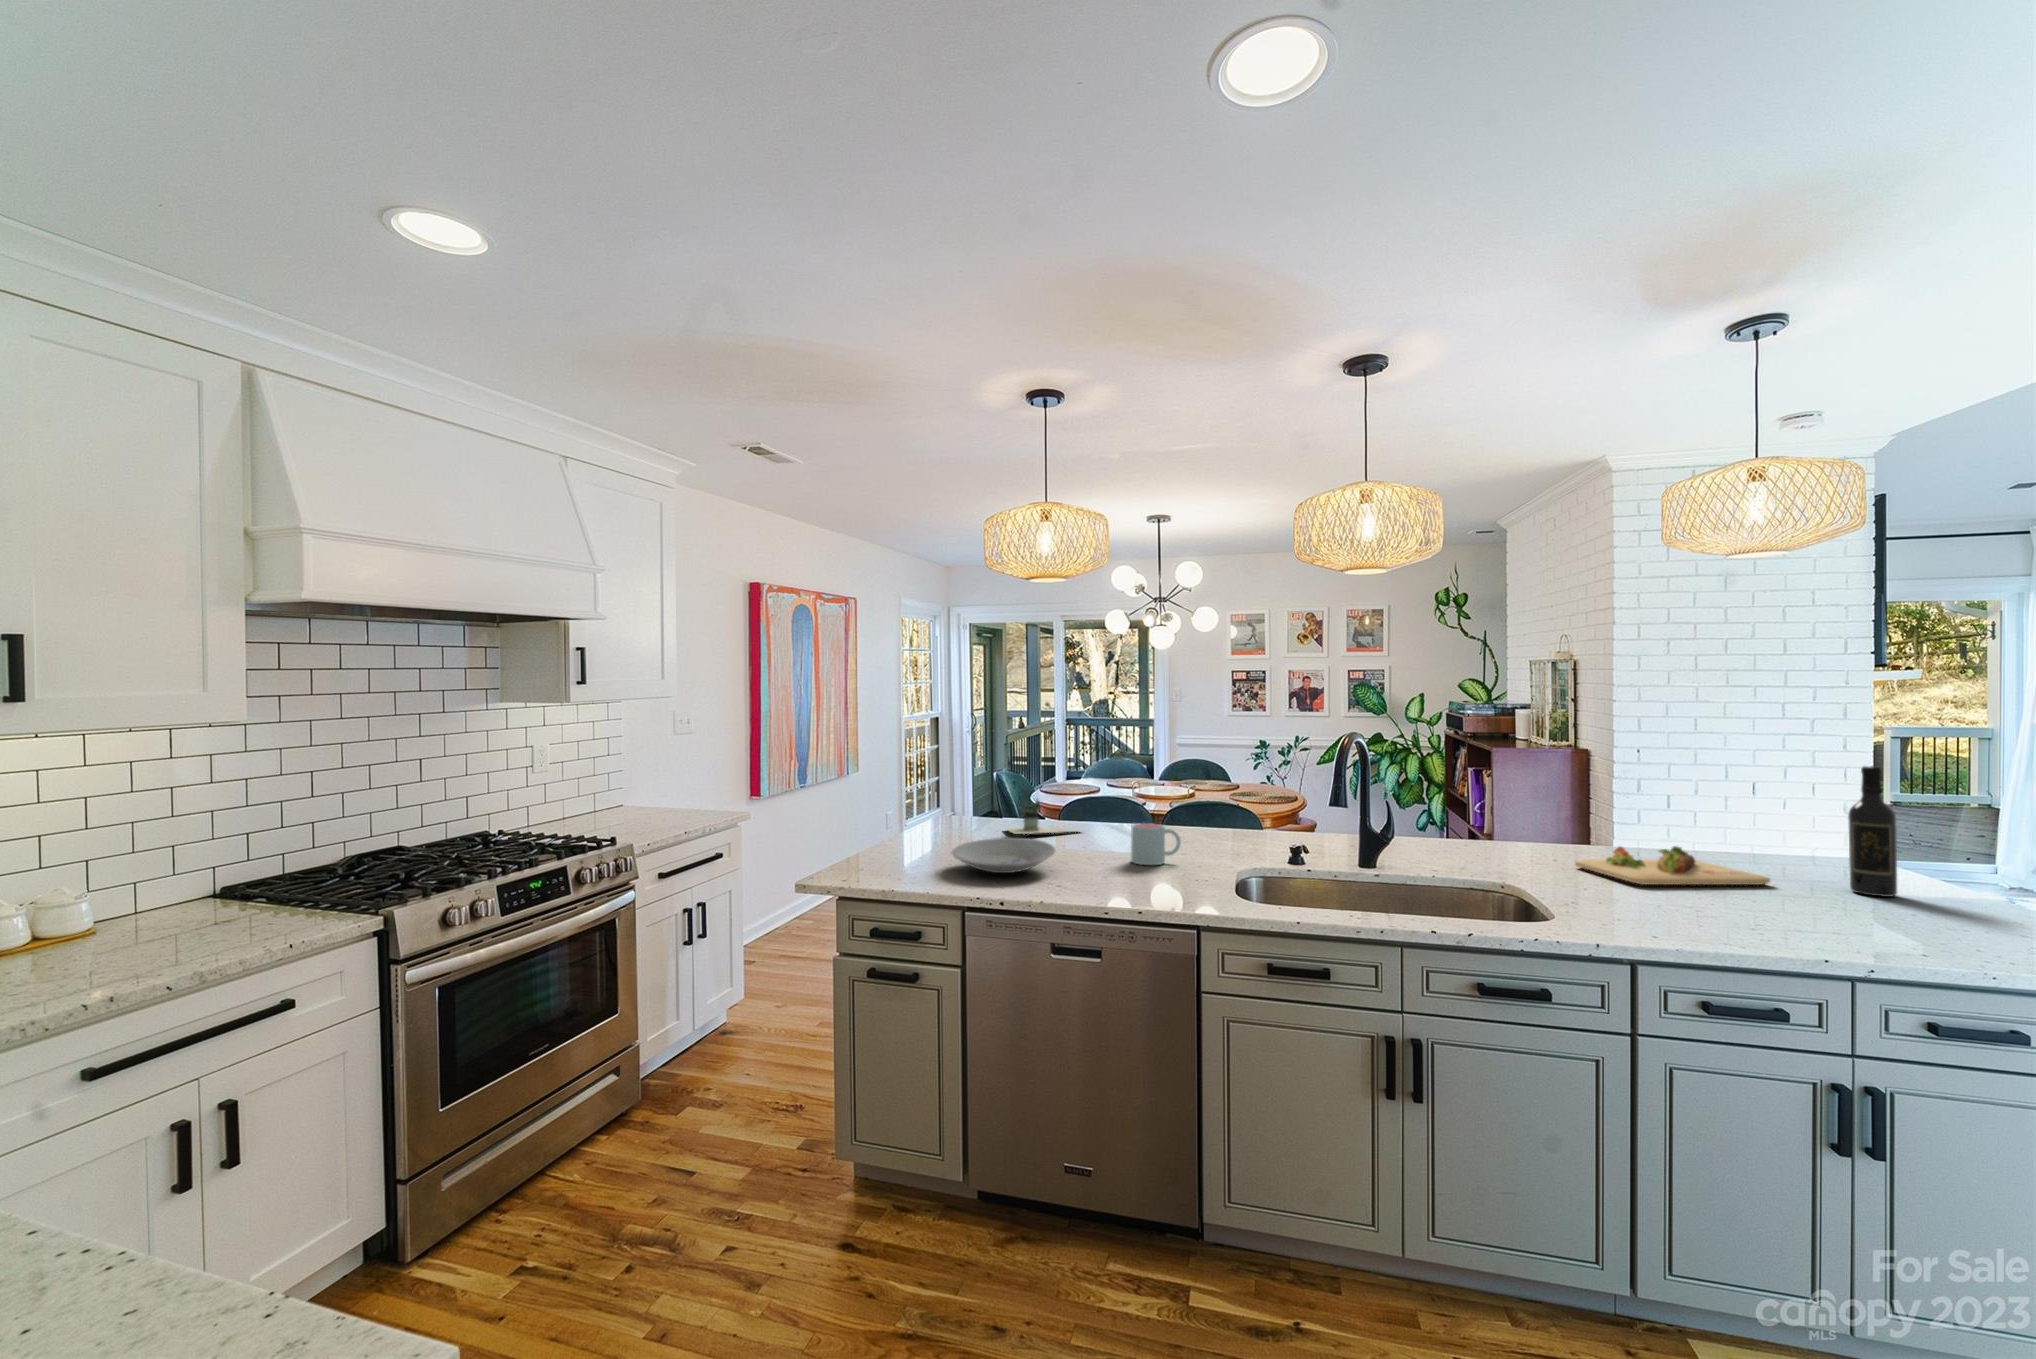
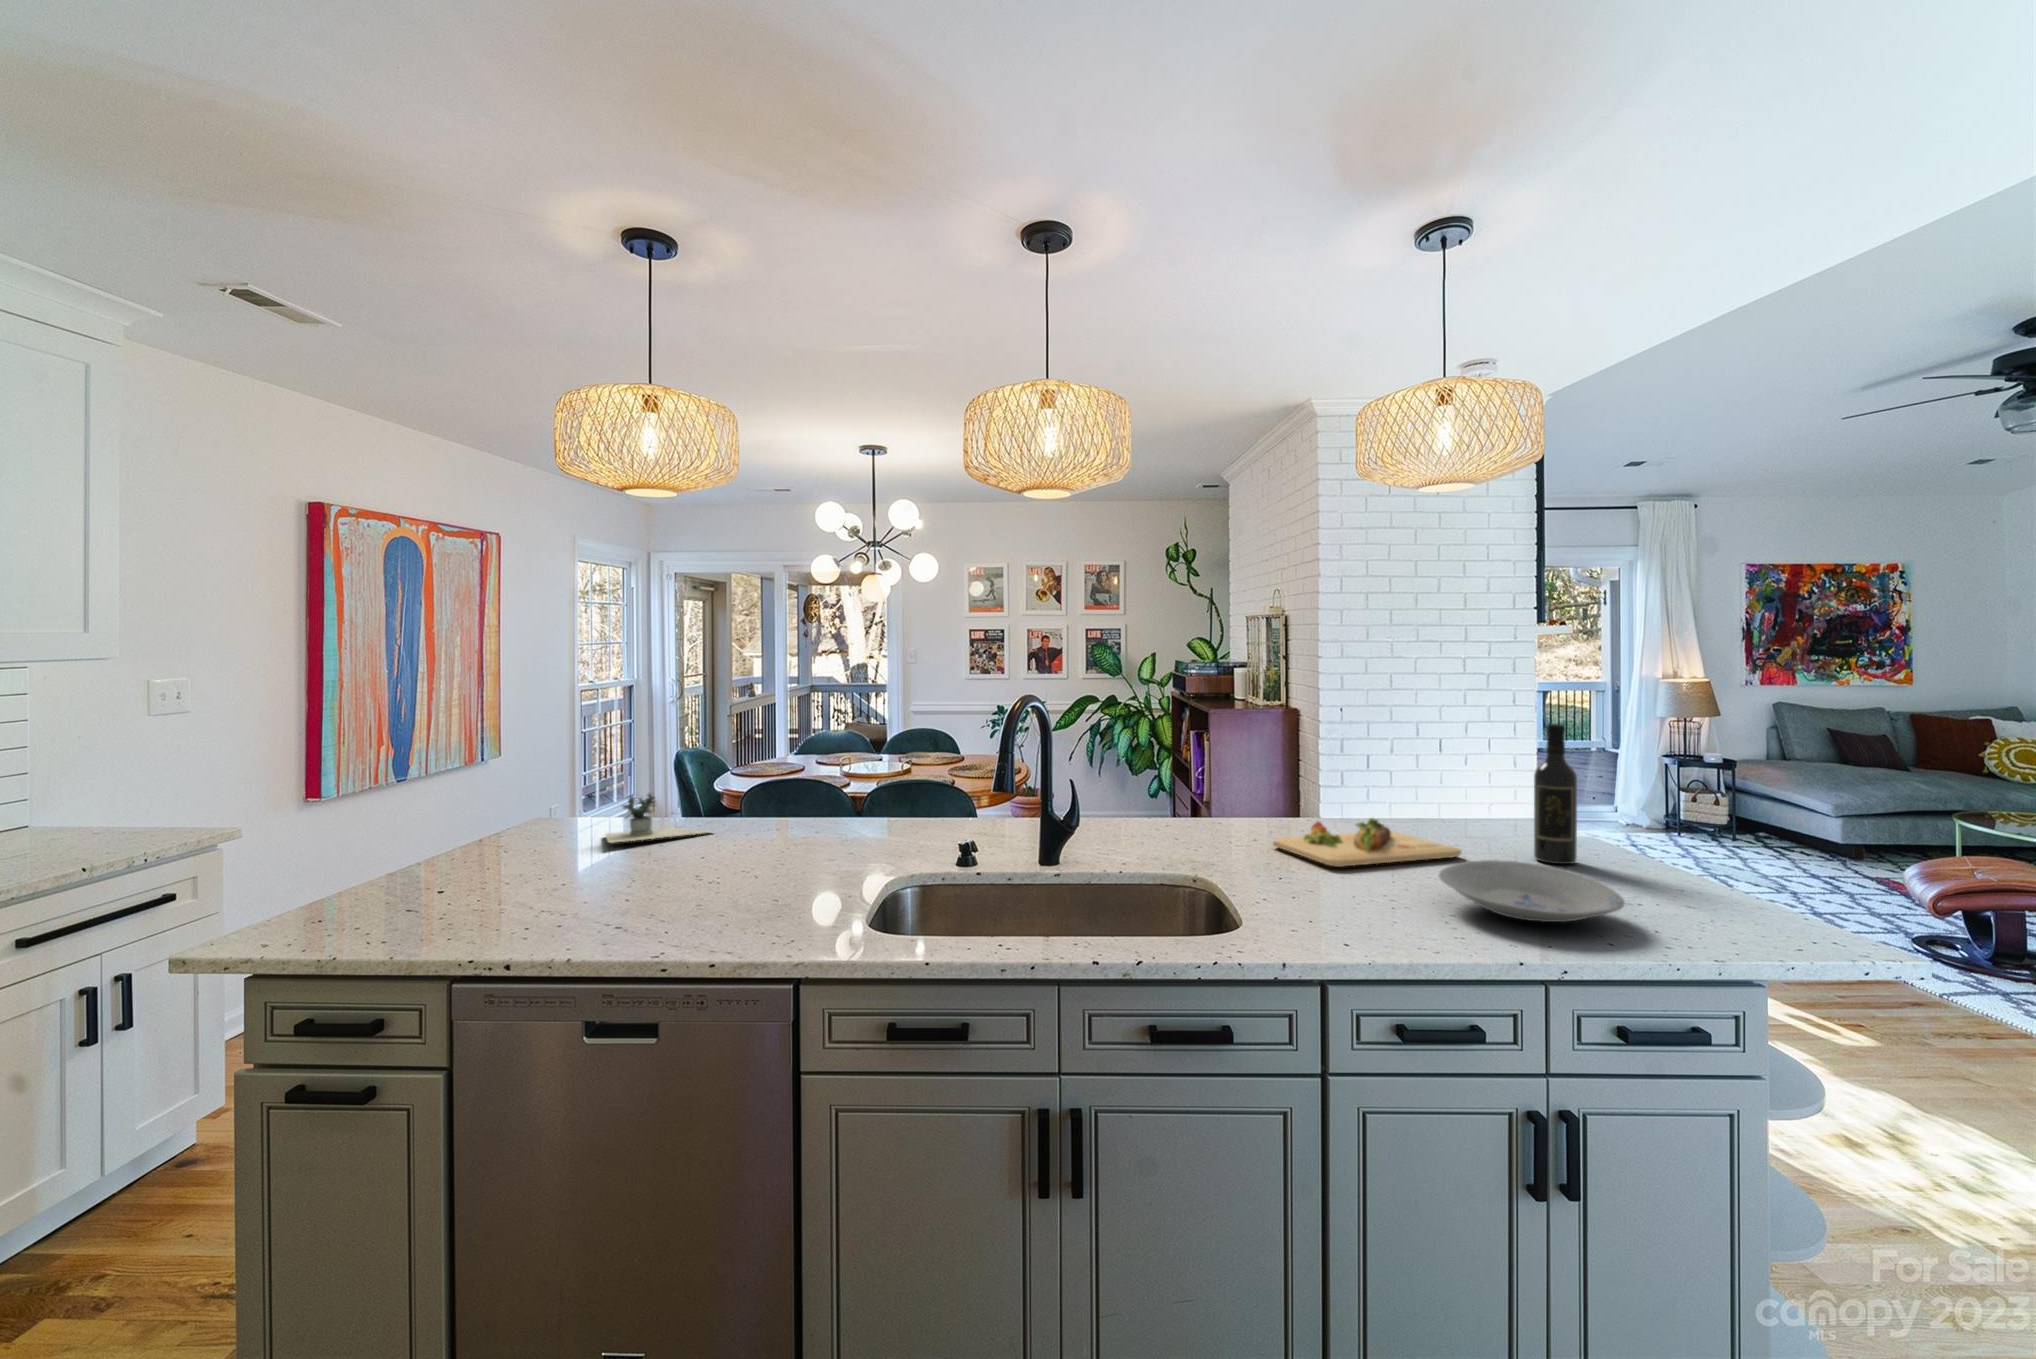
mug: present [1131,823,1181,865] -> none [746,824,814,881]
bowl: present [952,838,1056,873] -> present [1439,860,1624,922]

